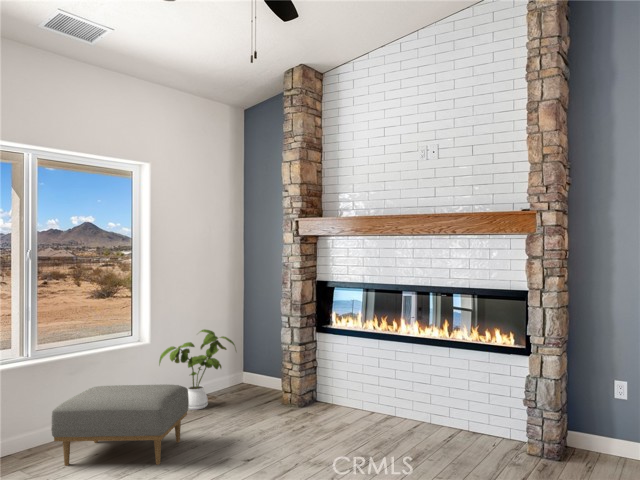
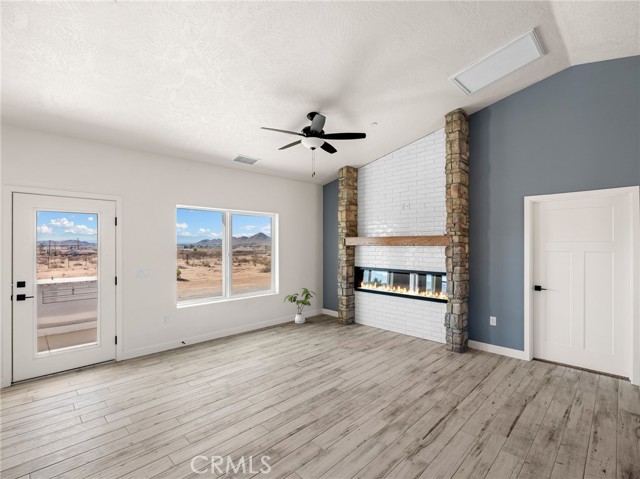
ottoman: present [51,384,189,466] -> none [242,310,295,342]

